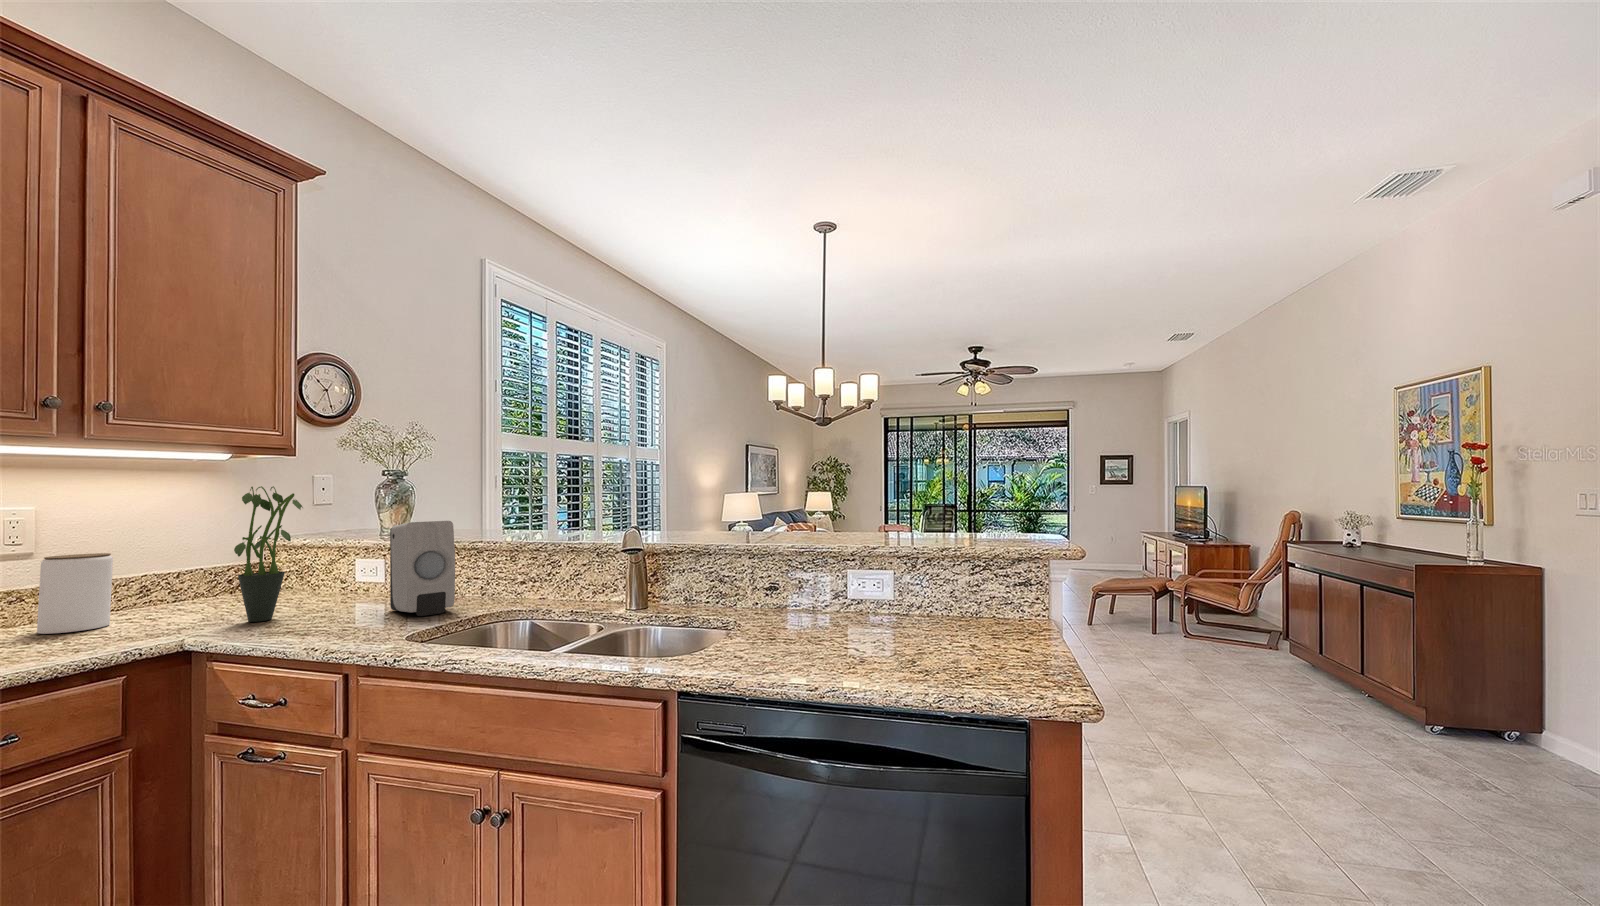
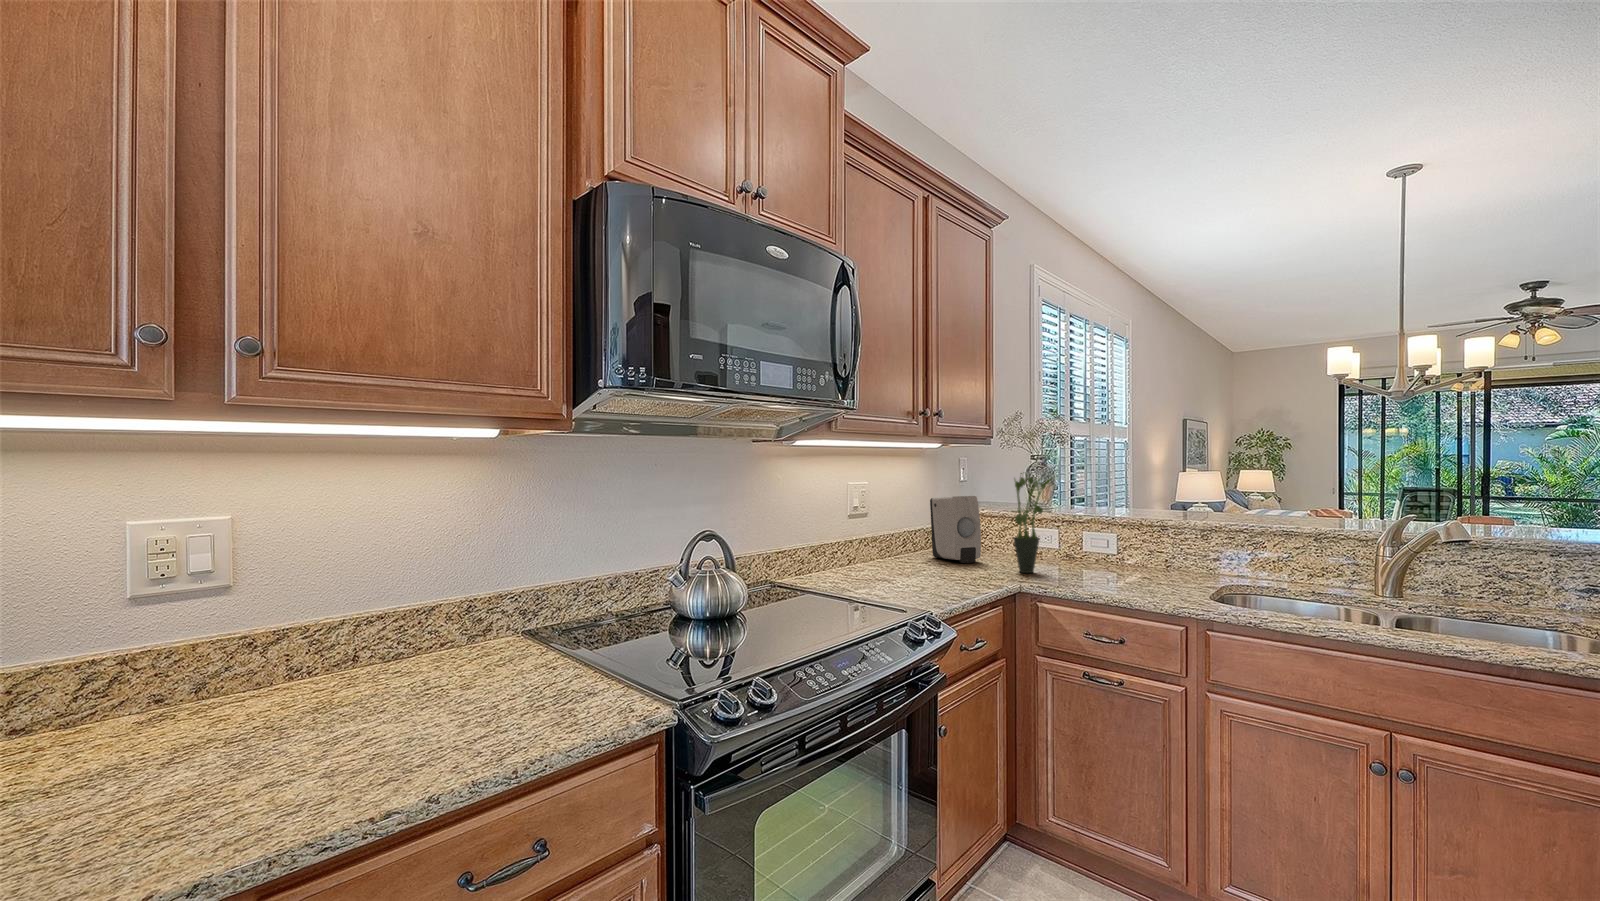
soap dispenser: present [390,521,455,616] -> present [930,496,981,563]
jar: present [37,553,113,634] -> none [894,516,927,569]

